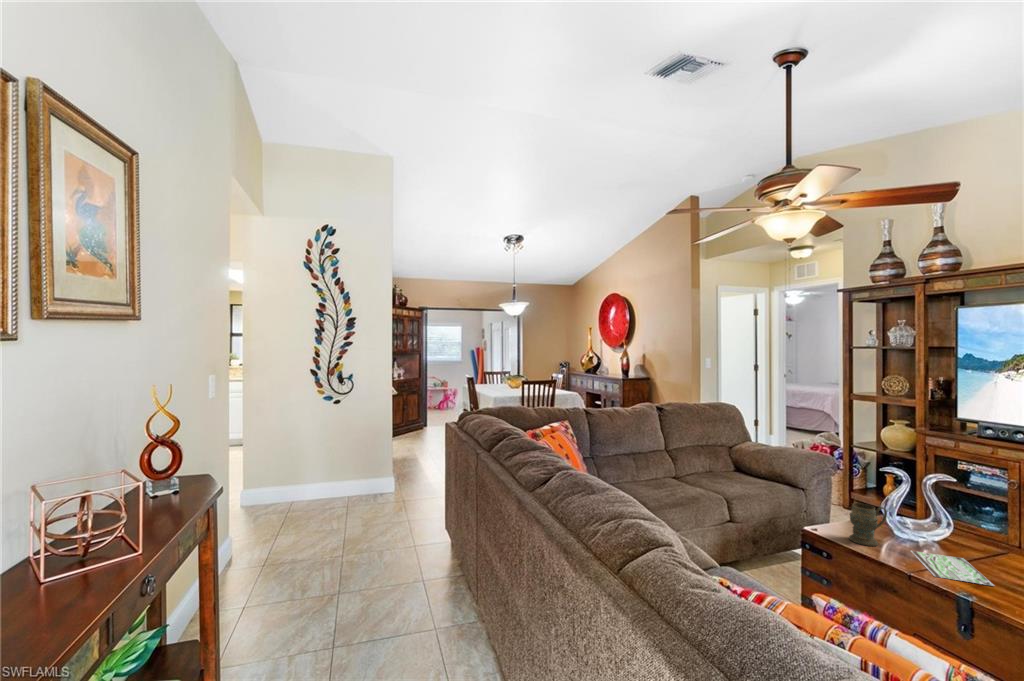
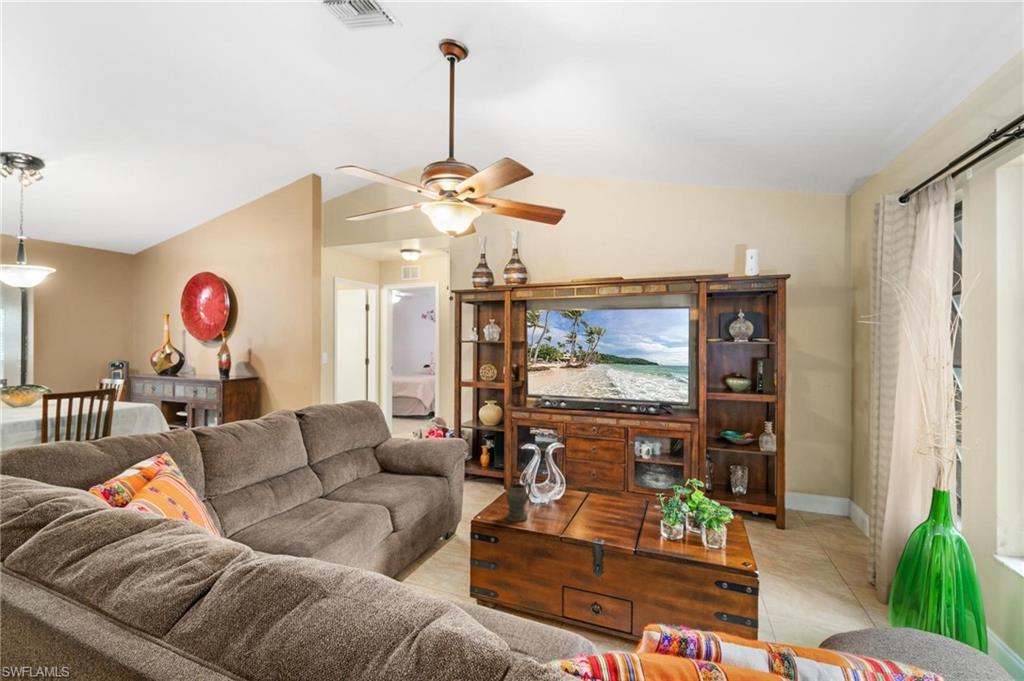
book: present [912,551,993,586] -> none [548,510,606,534]

